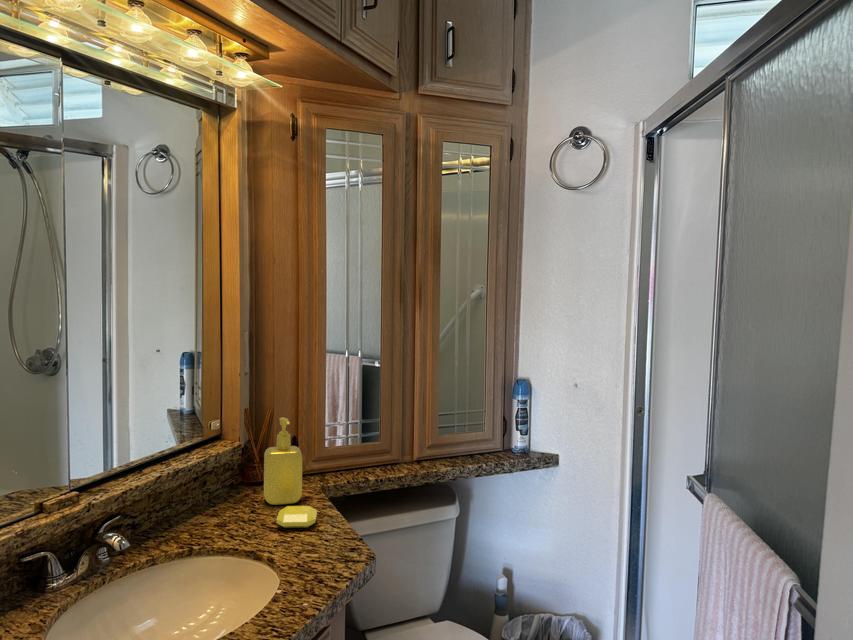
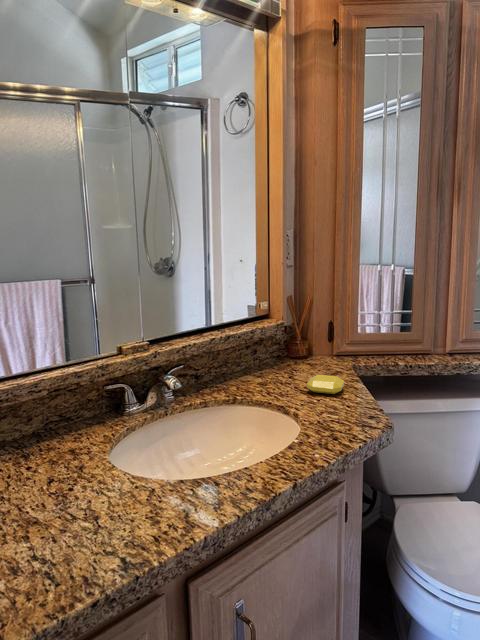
soap dispenser: present [264,418,302,505] -> none [301,299,334,375]

